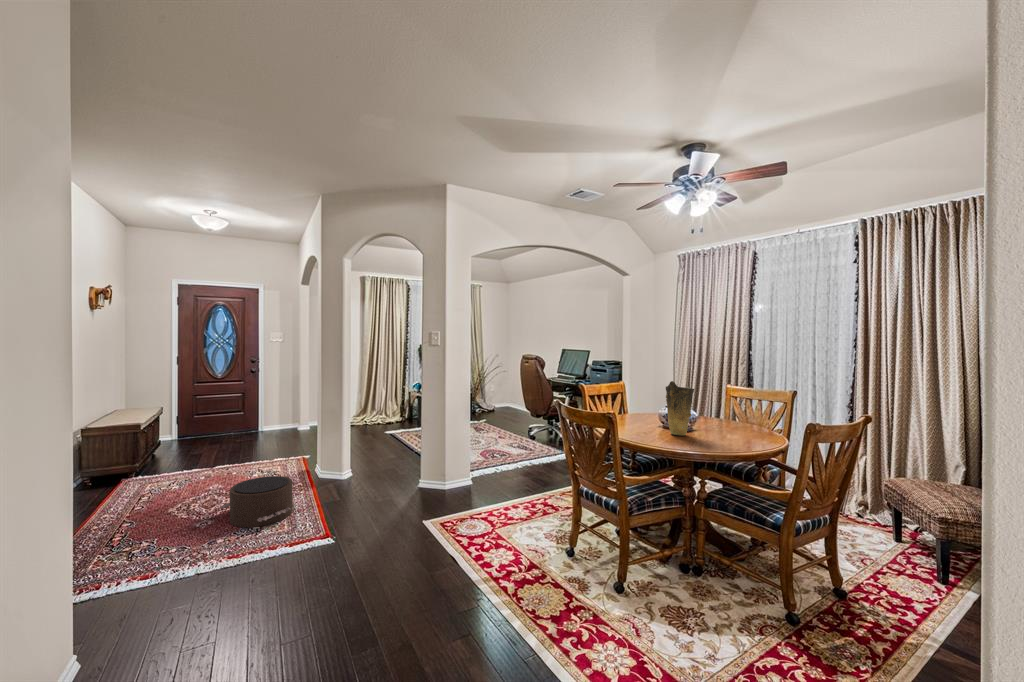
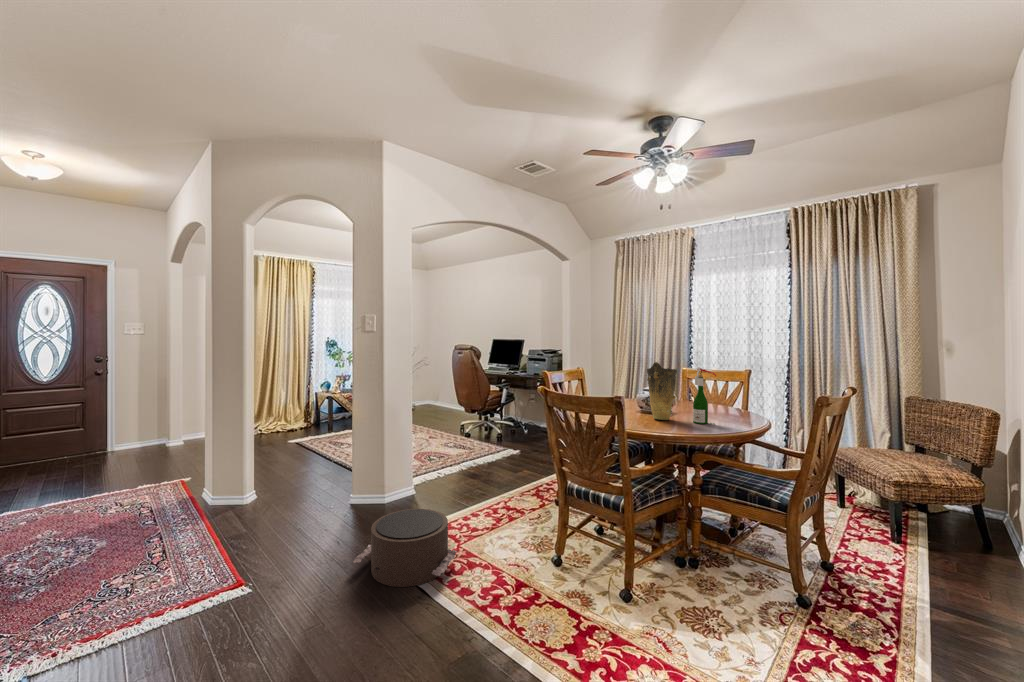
wine bottle: none [706,388,729,443] -> present [693,368,716,425]
pouf: present [221,476,292,527] -> present [353,509,457,587]

